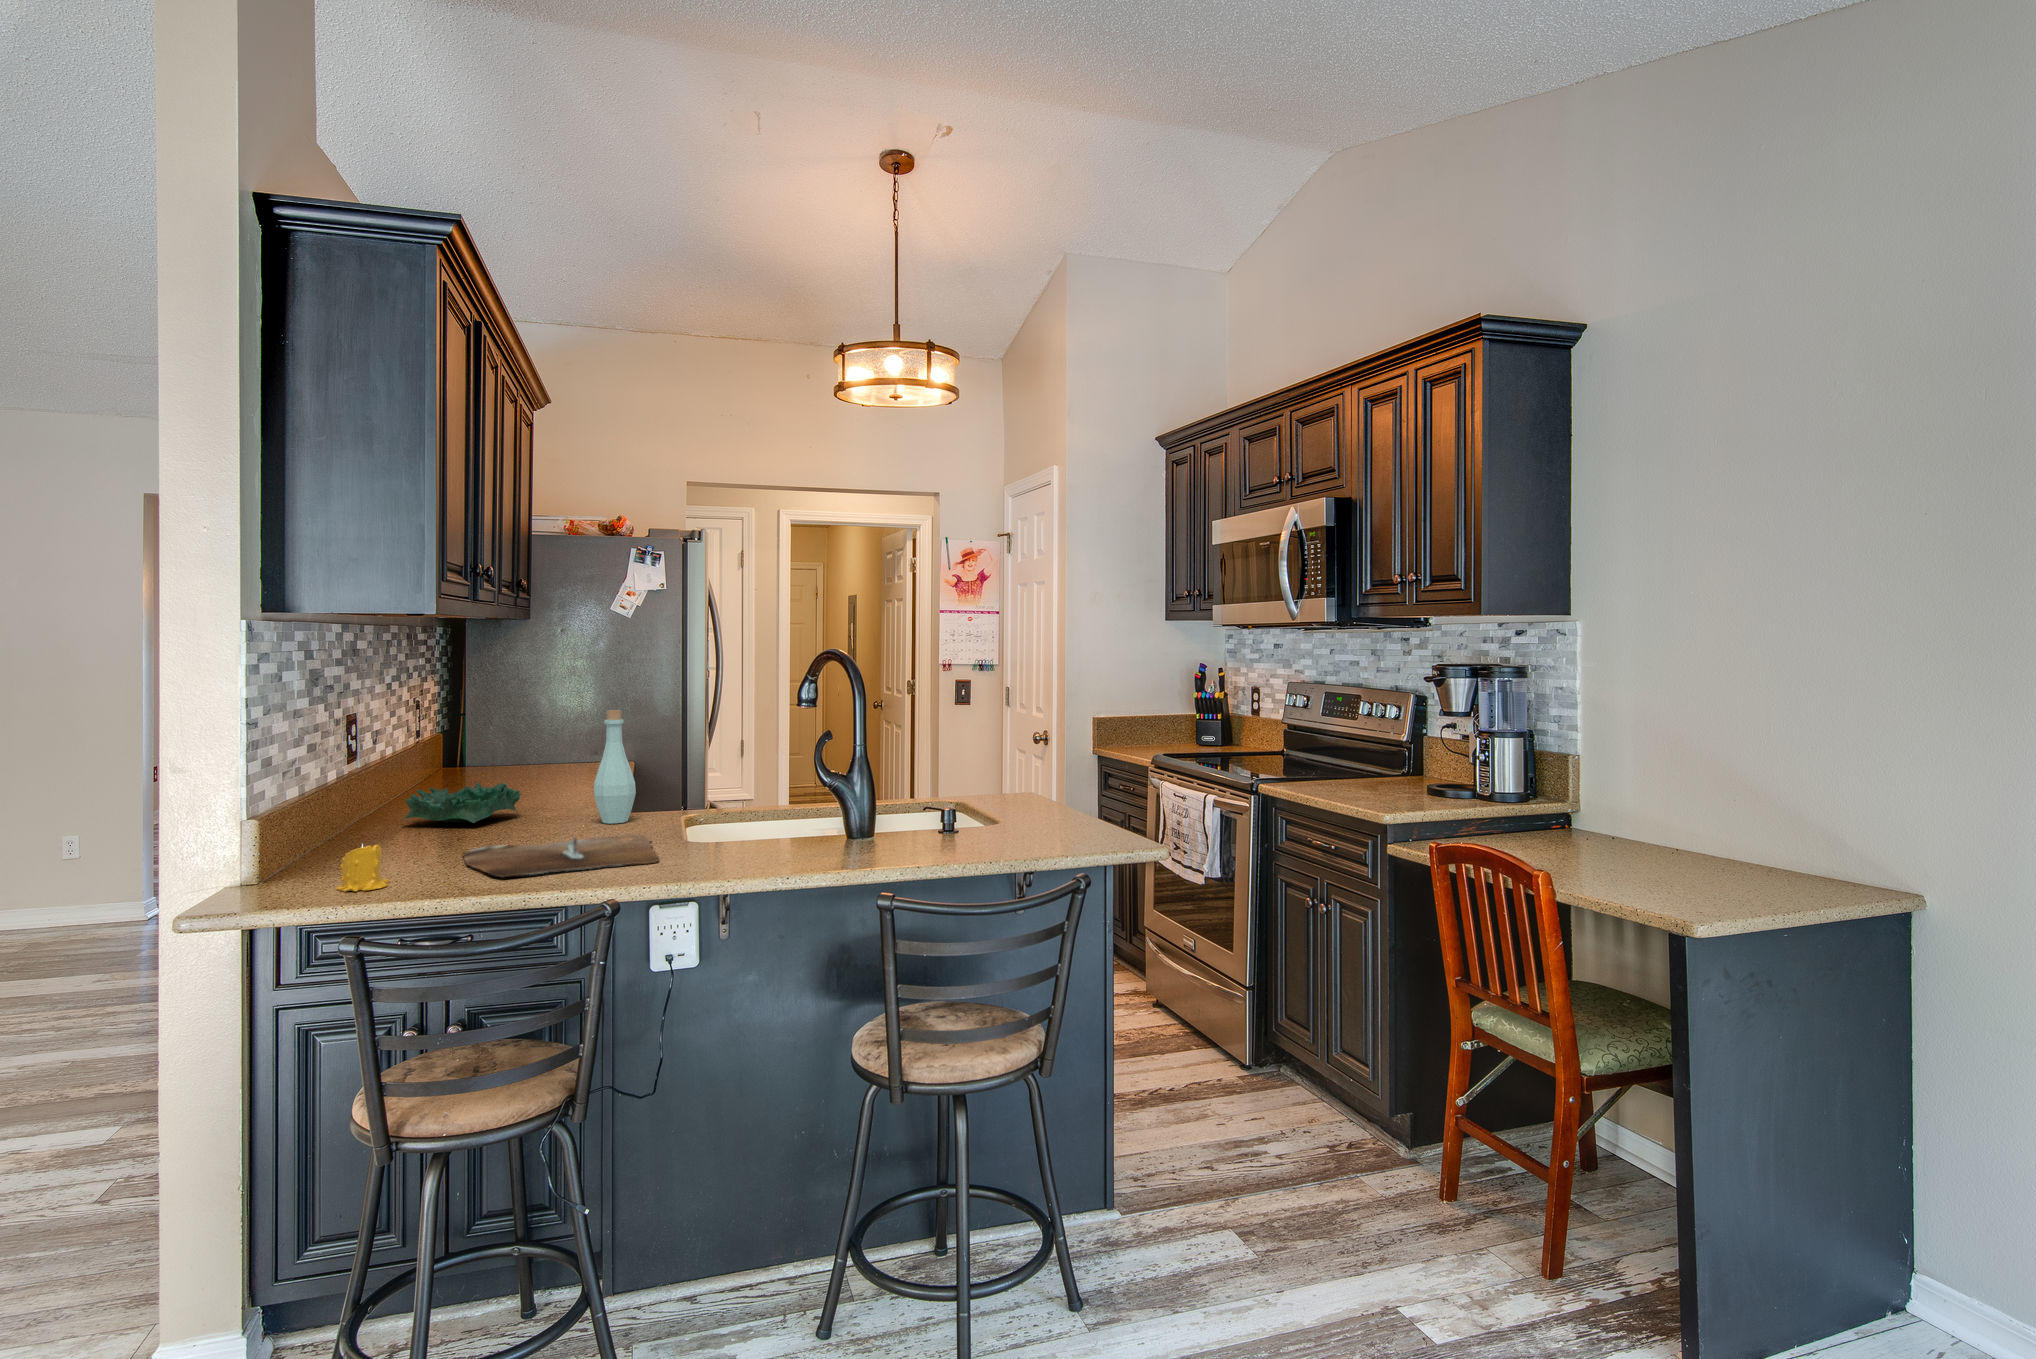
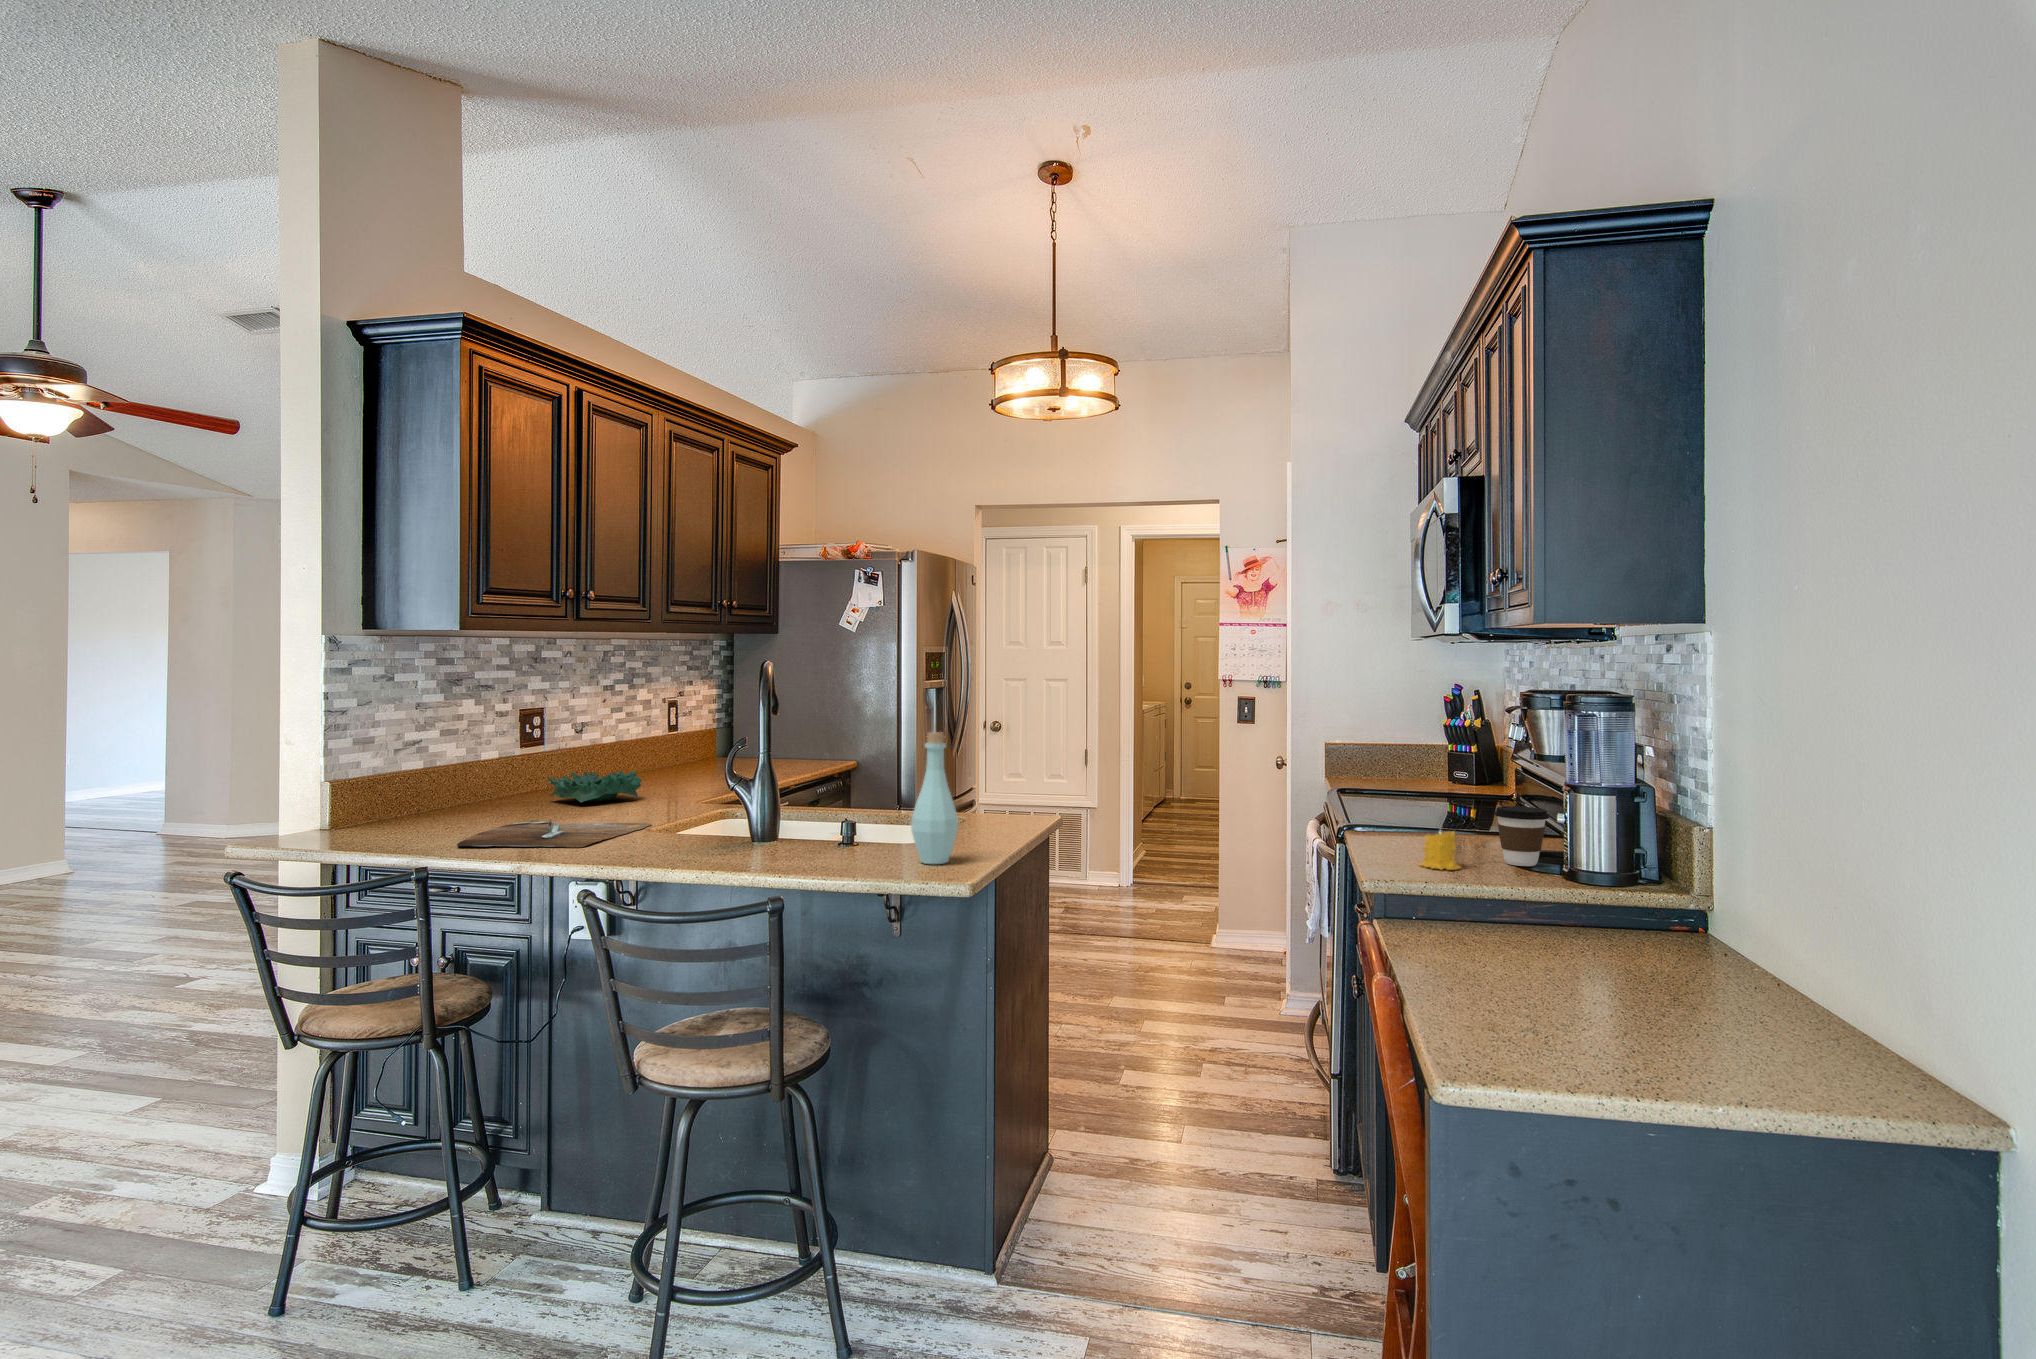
bottle: present [594,710,636,824] -> present [911,732,958,864]
coffee cup: none [1407,752,1447,796] -> present [1494,806,1549,866]
candle: present [336,844,390,892] -> present [1420,831,1461,870]

